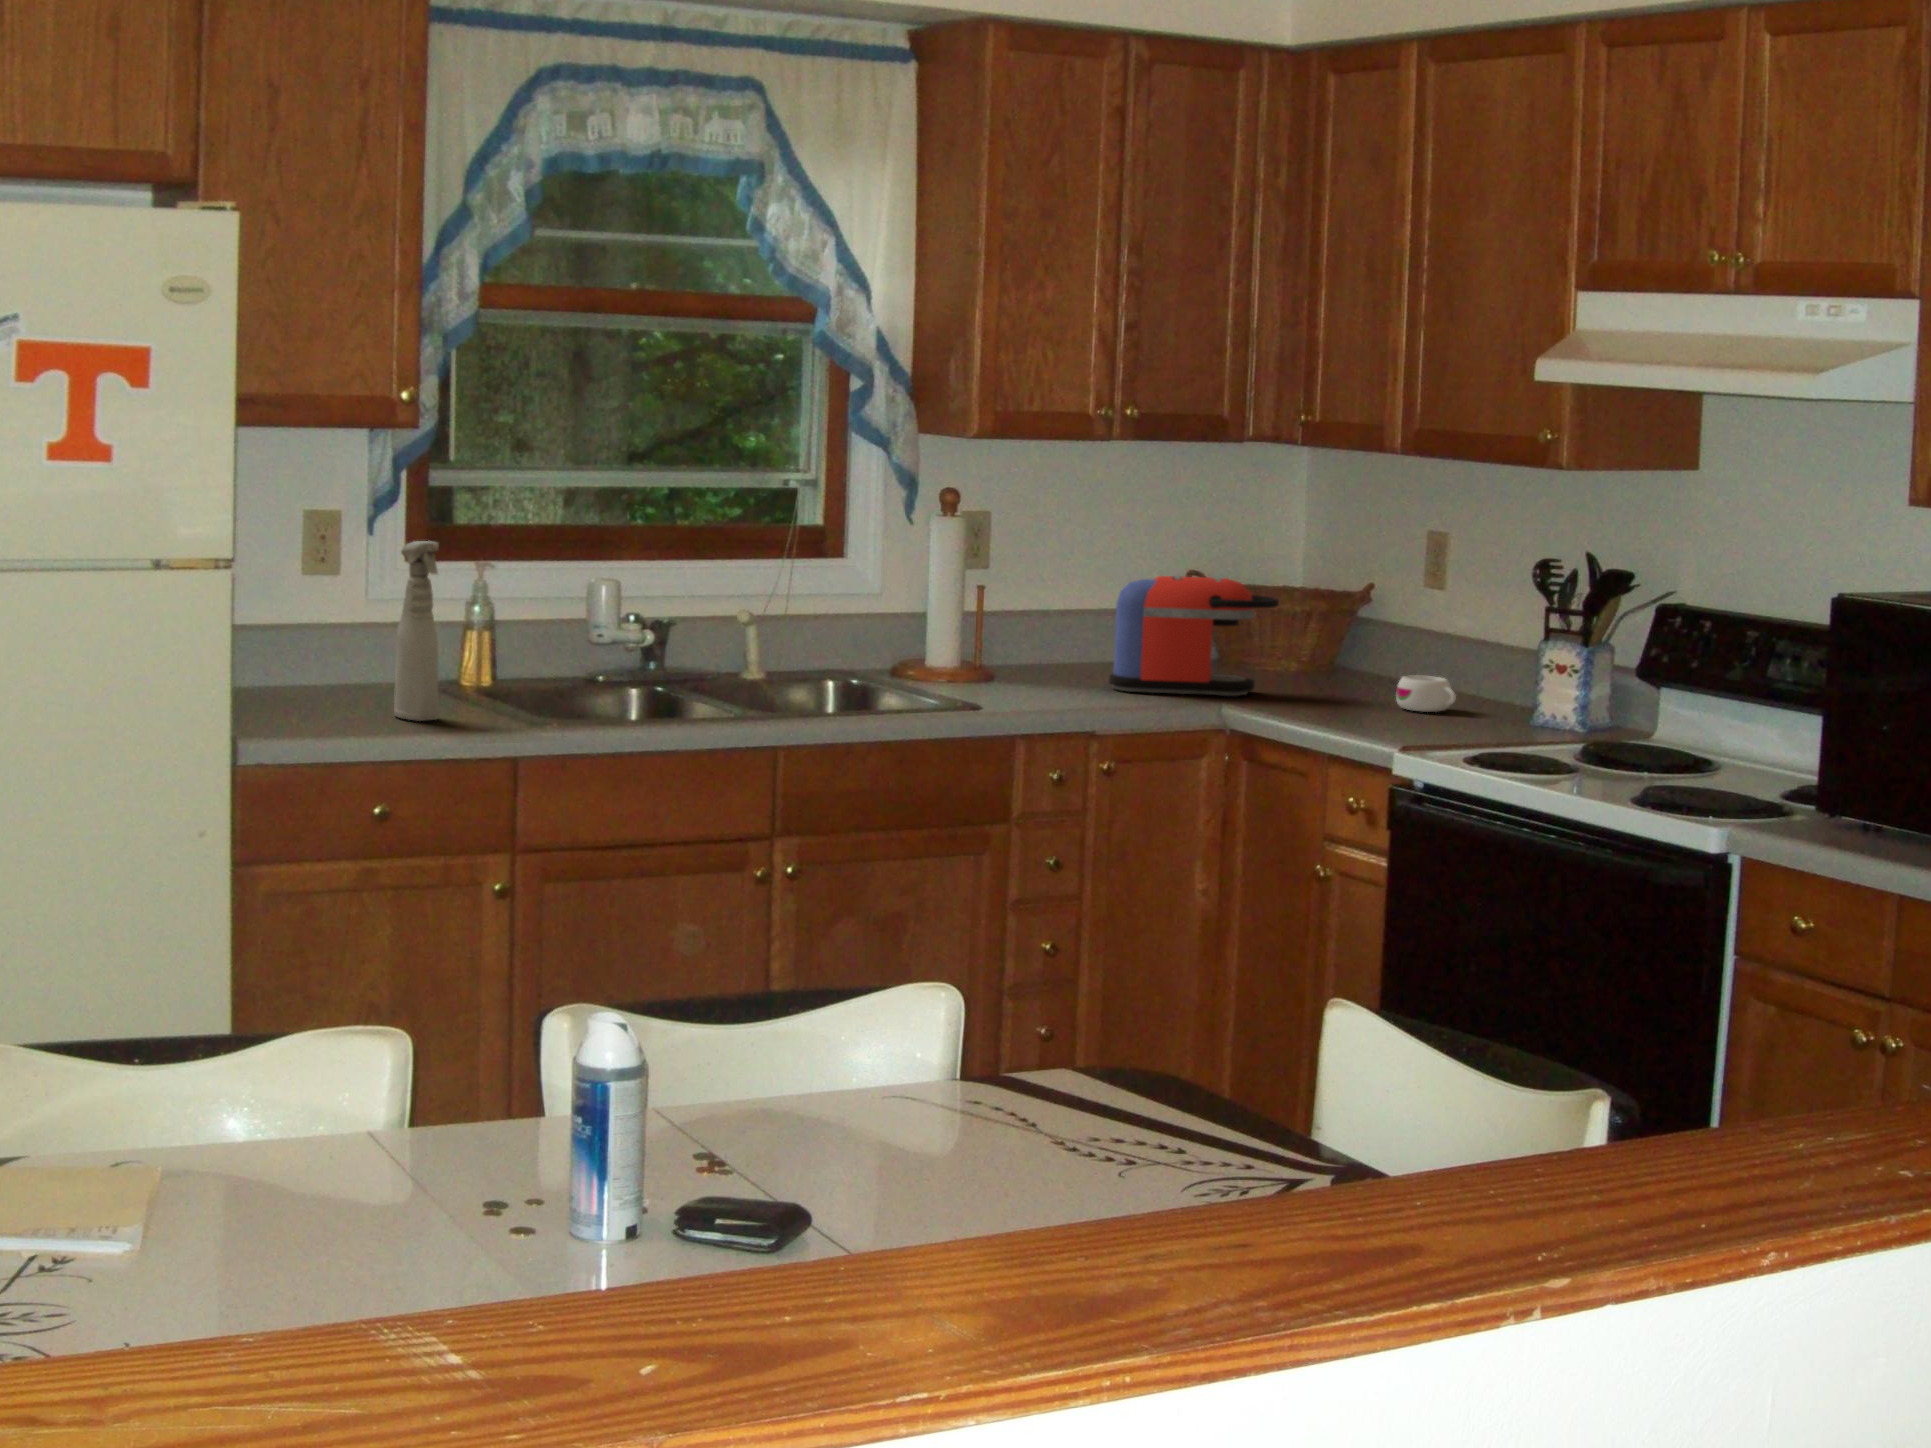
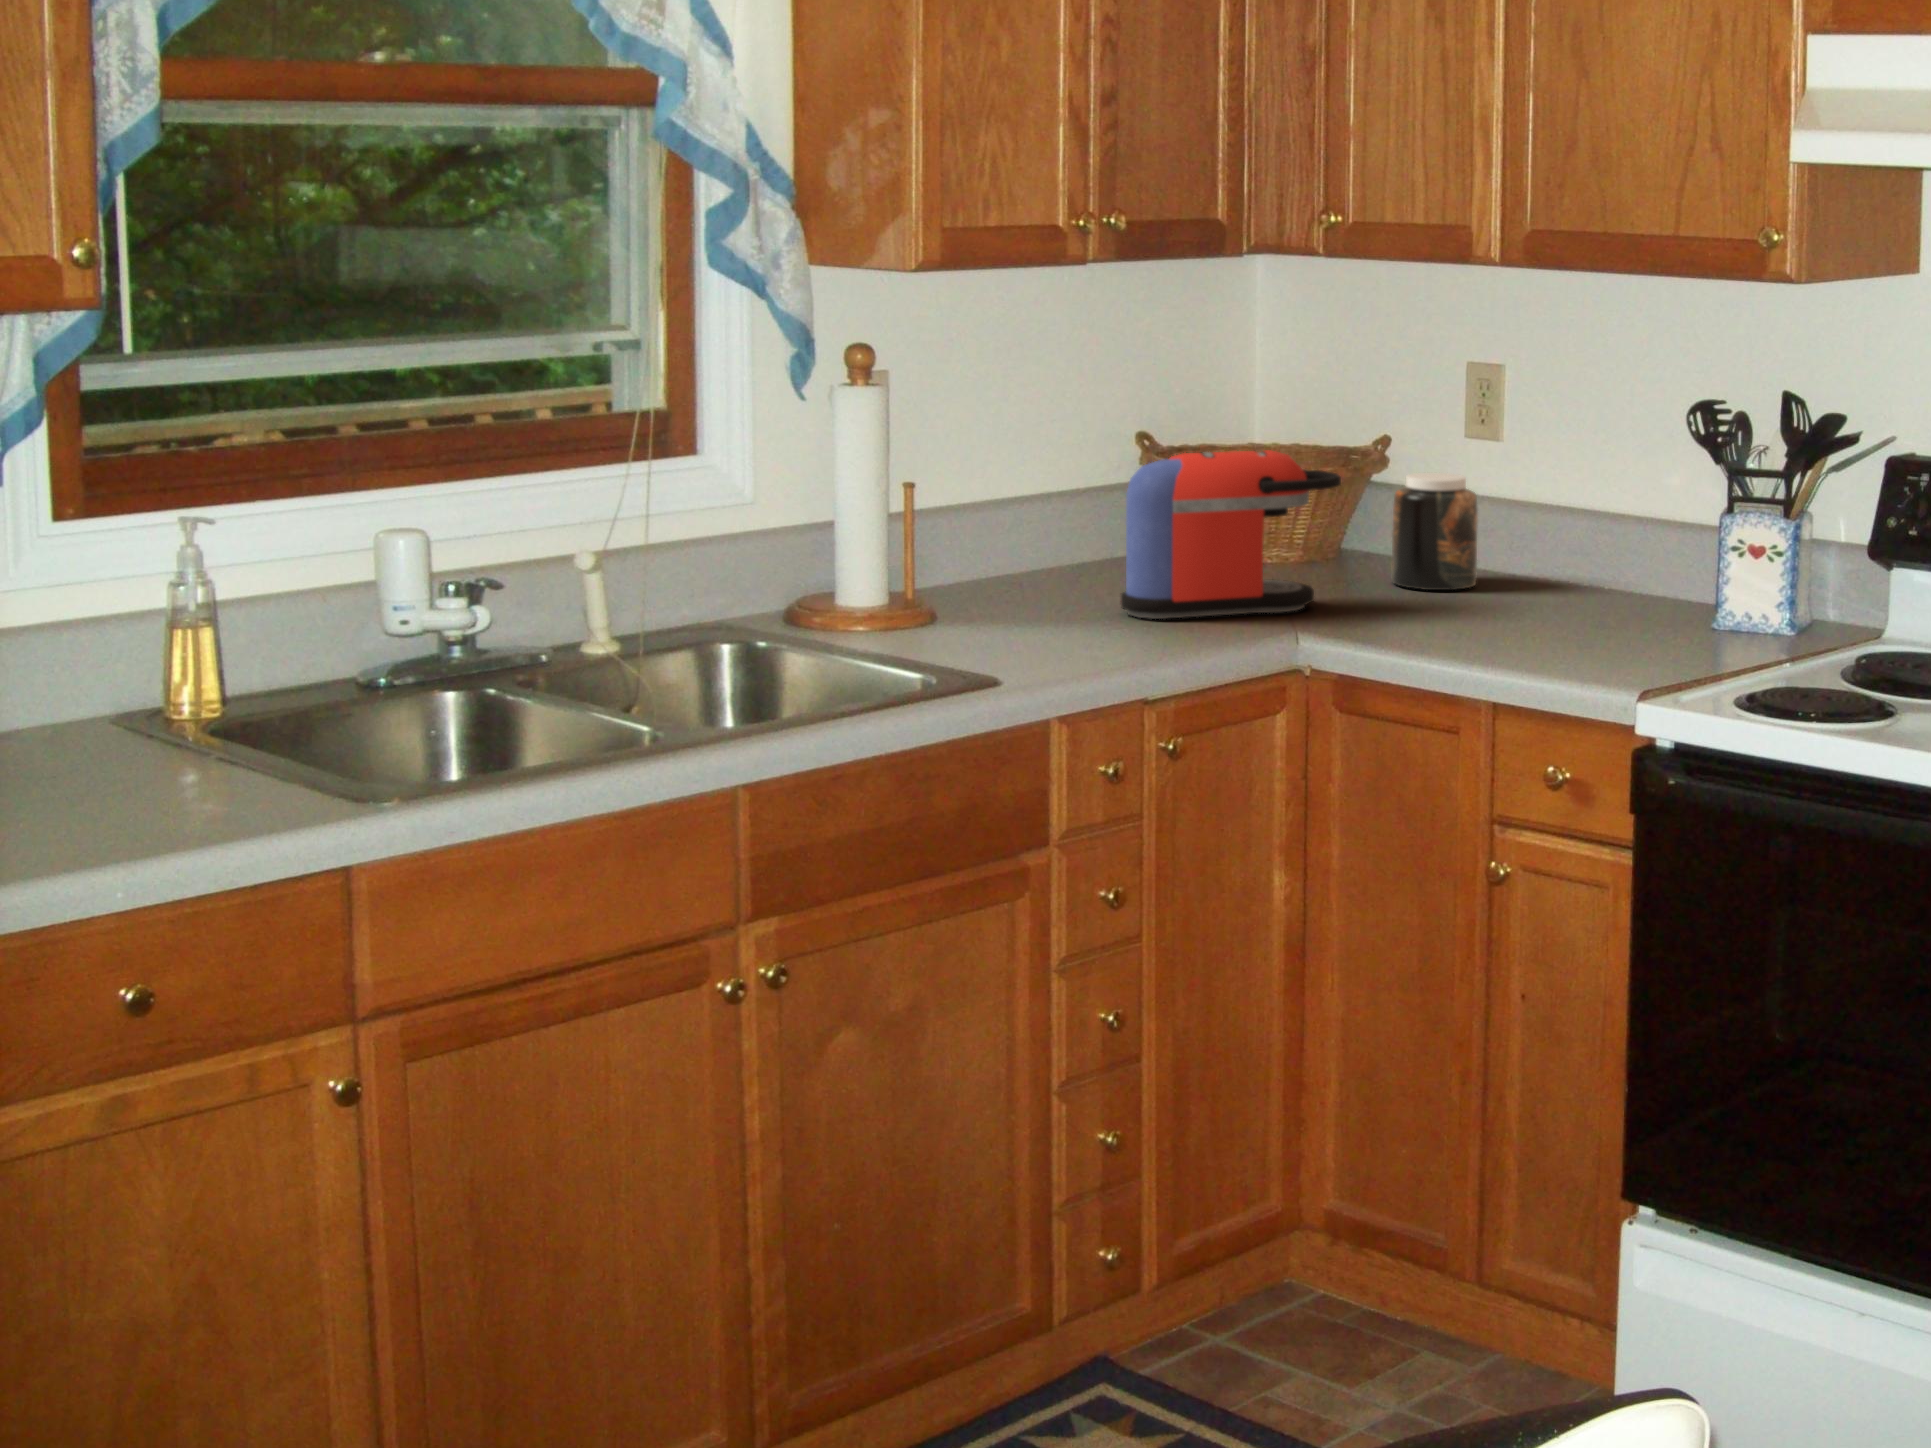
spray bottle: present [394,541,439,721] -> none [91,512,186,829]
jar: none [1337,608,1403,695] -> present [1392,473,1478,590]
mug: present [1396,675,1456,712] -> none [1509,564,1596,614]

